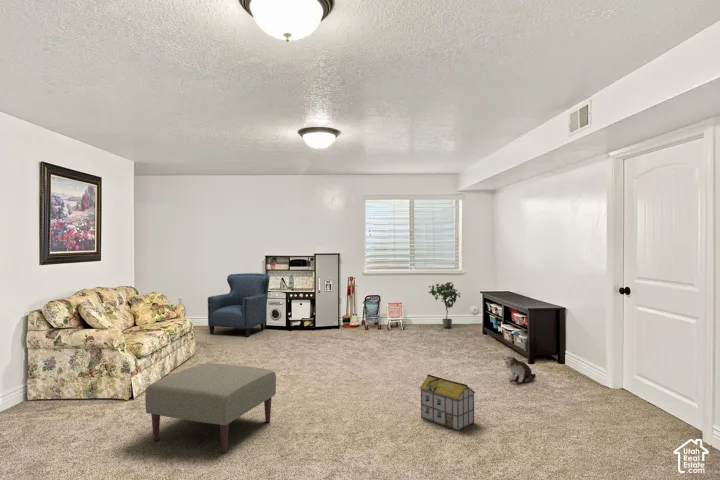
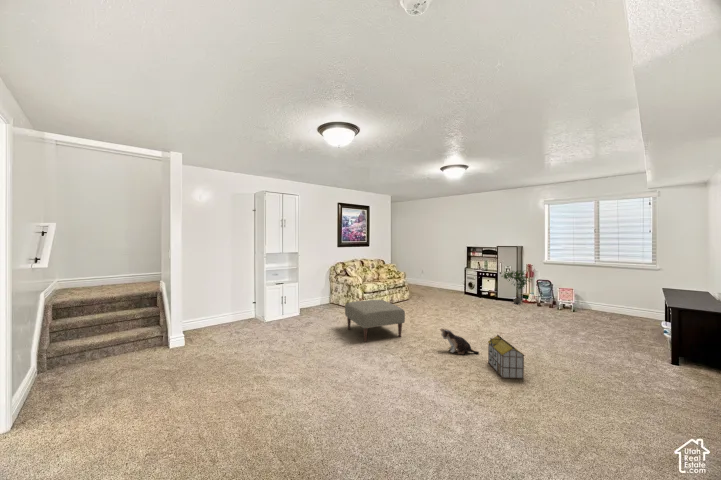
armchair: present [208,273,270,337] -> none [430,258,469,296]
potted plant: present [429,282,460,329] -> present [502,271,530,304]
plush toy: present [502,356,536,382] -> present [440,329,479,354]

